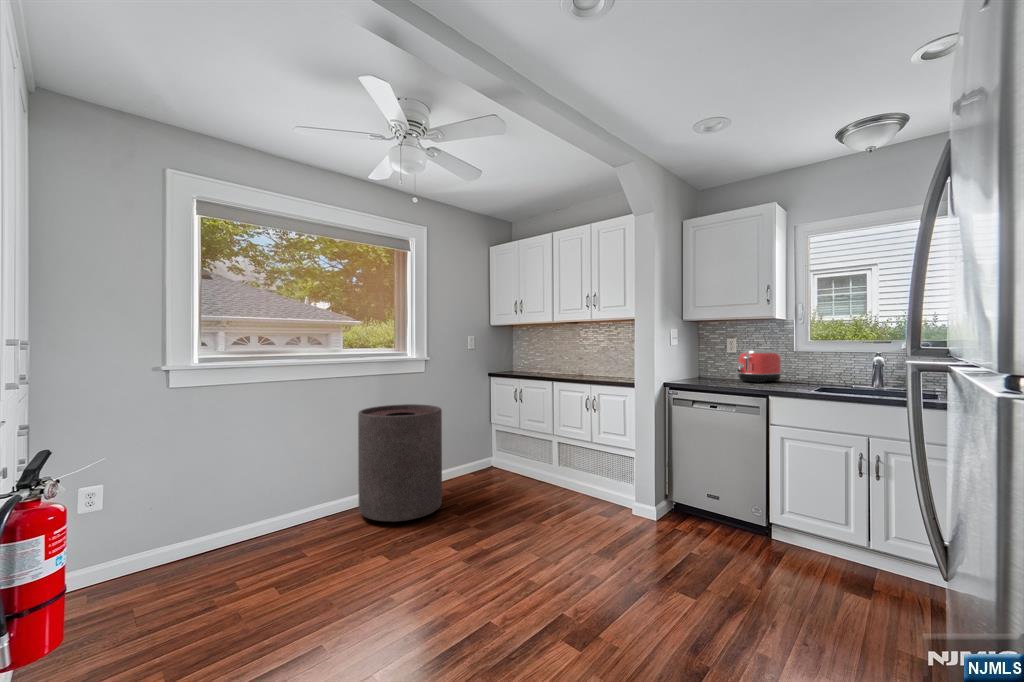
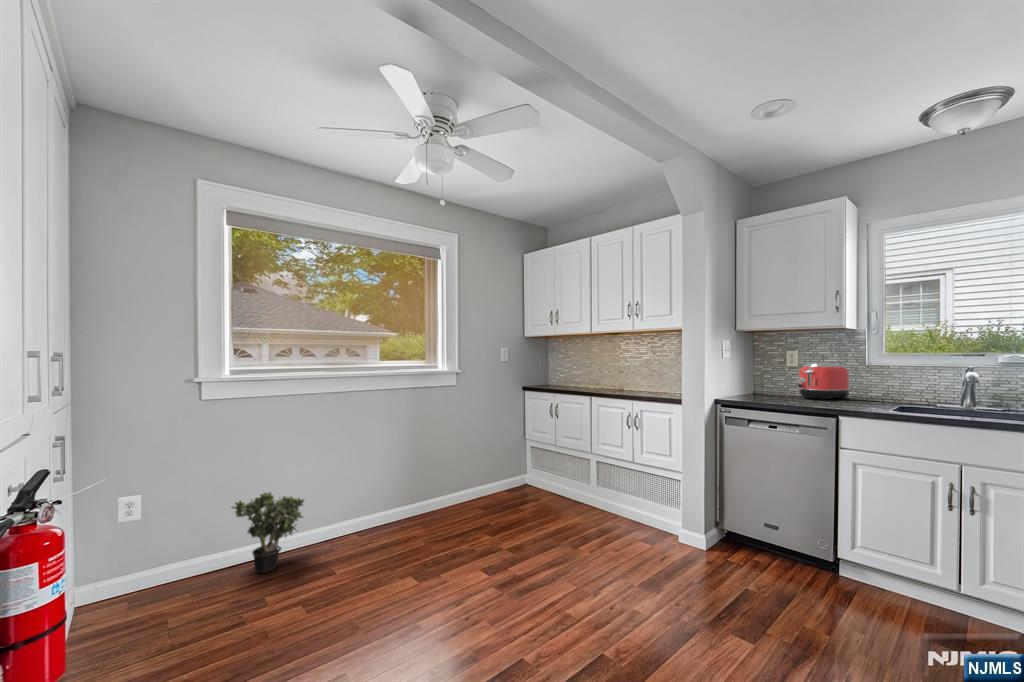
trash can: present [358,404,442,522] -> none [392,417,476,539]
potted plant: none [196,479,271,560] -> present [231,492,304,573]

